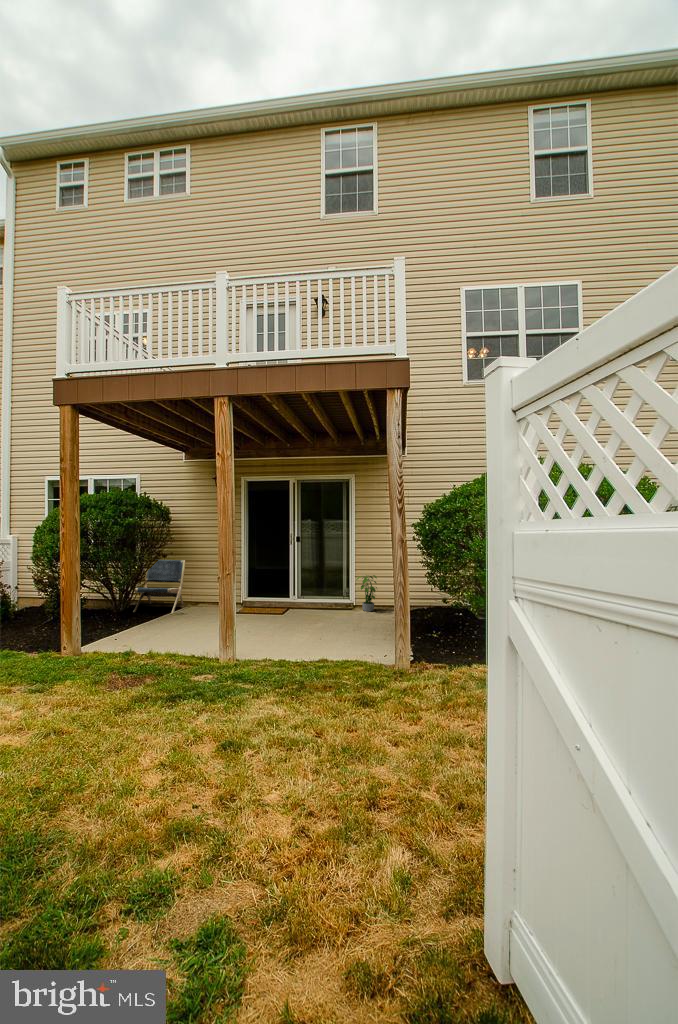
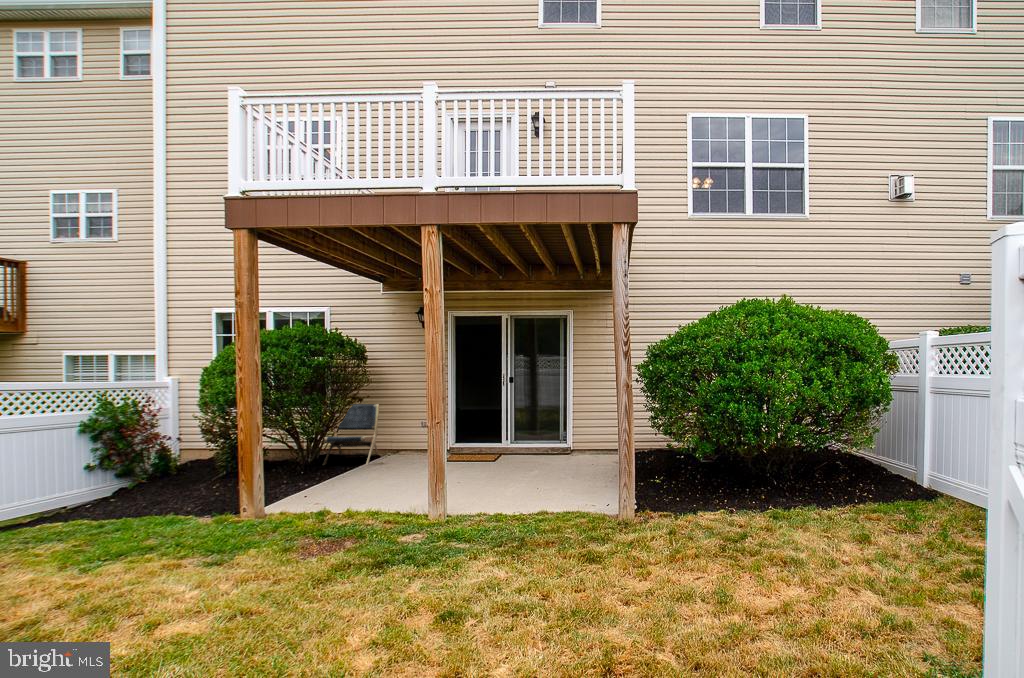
potted plant: present [356,575,377,611] -> none [575,412,602,456]

